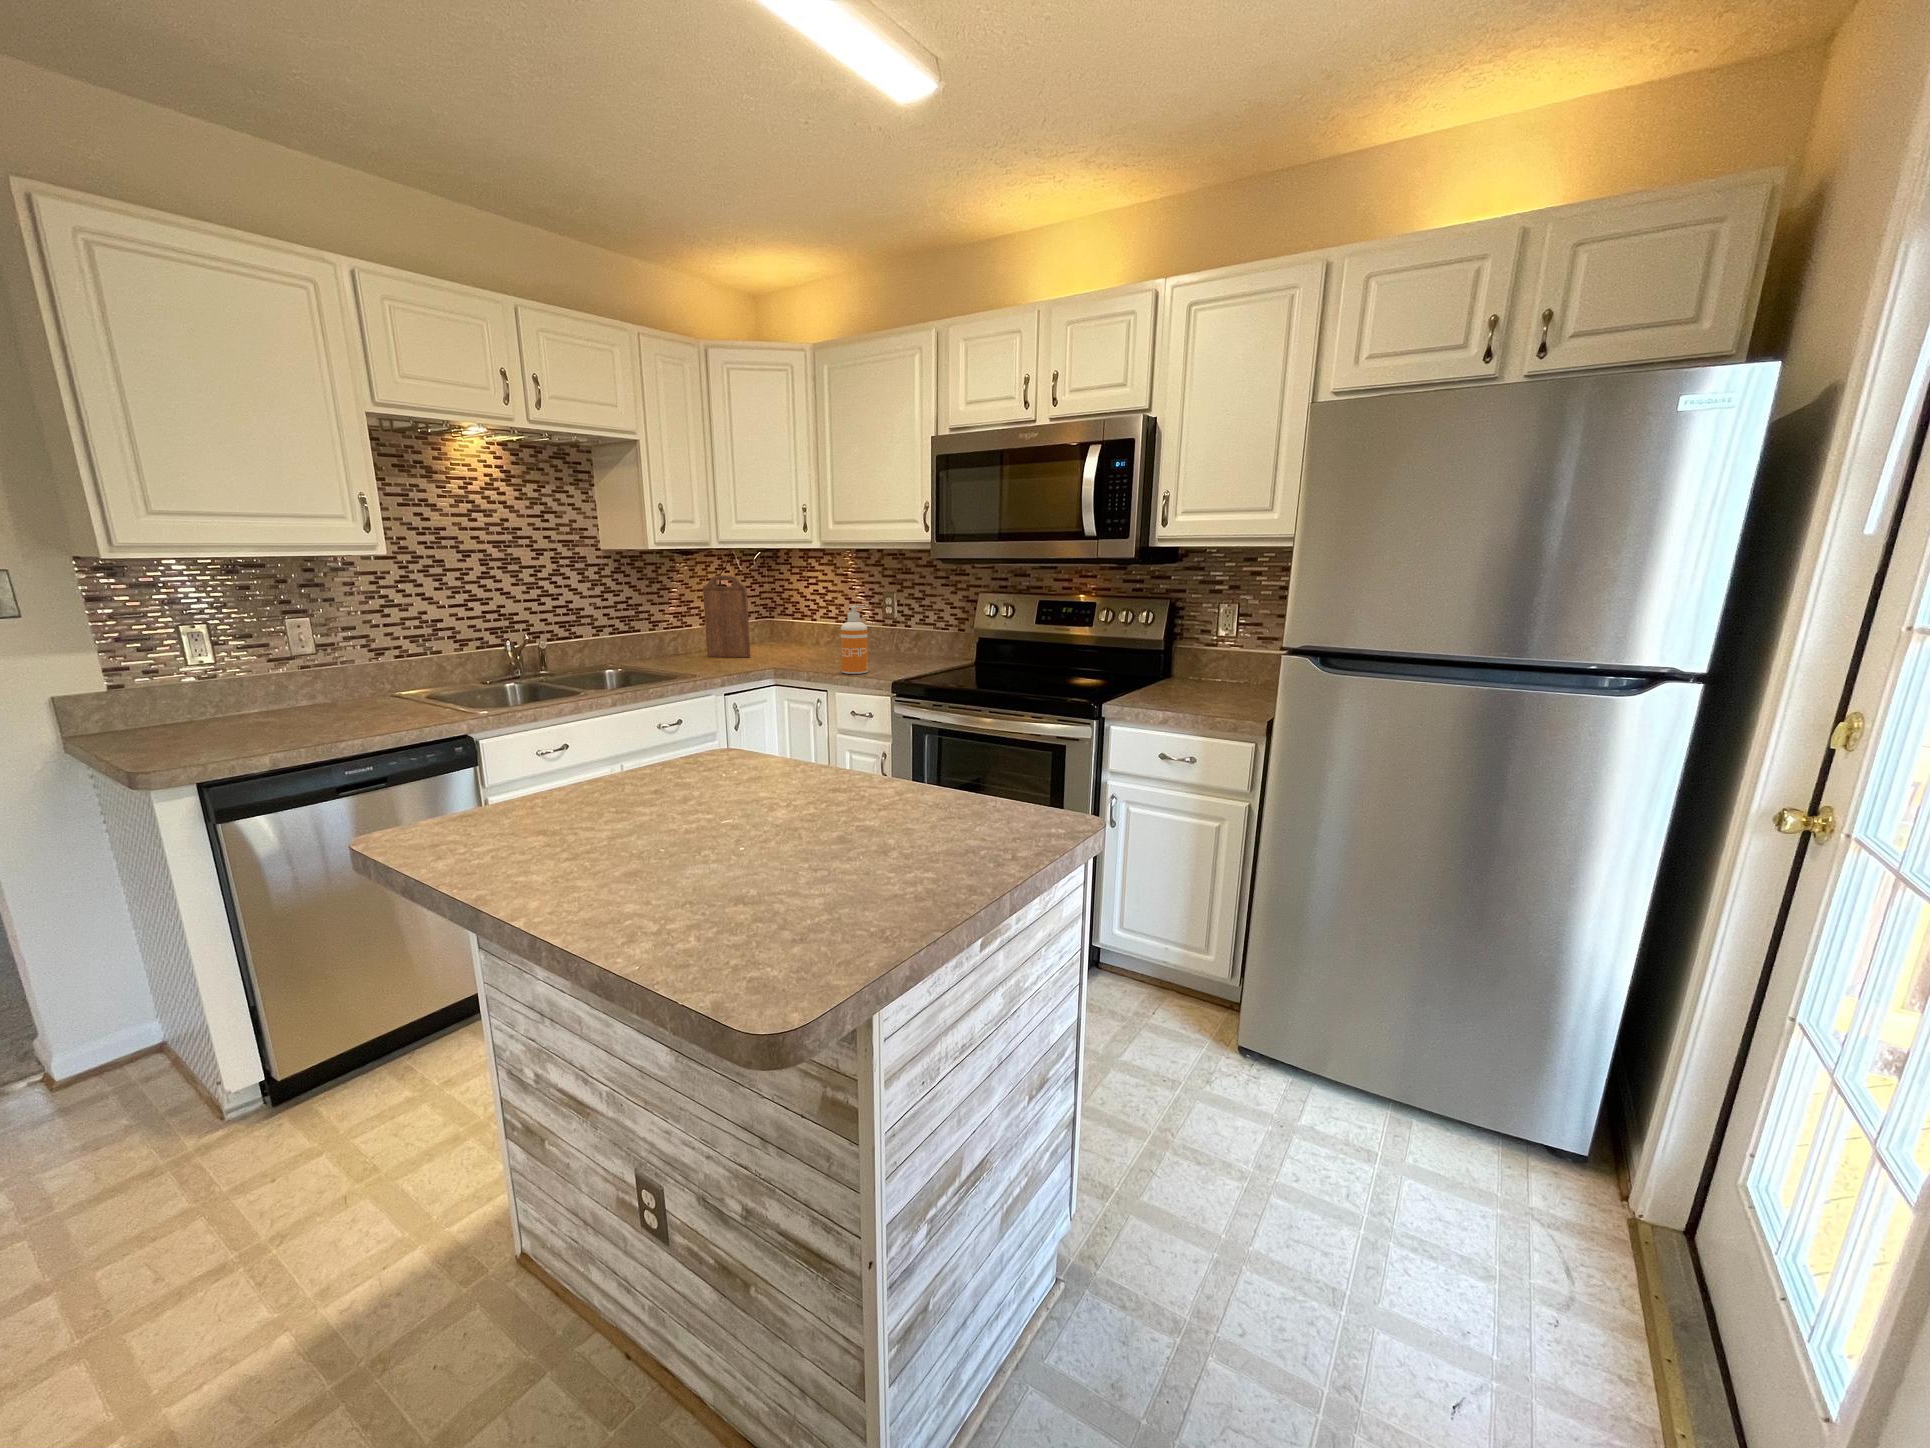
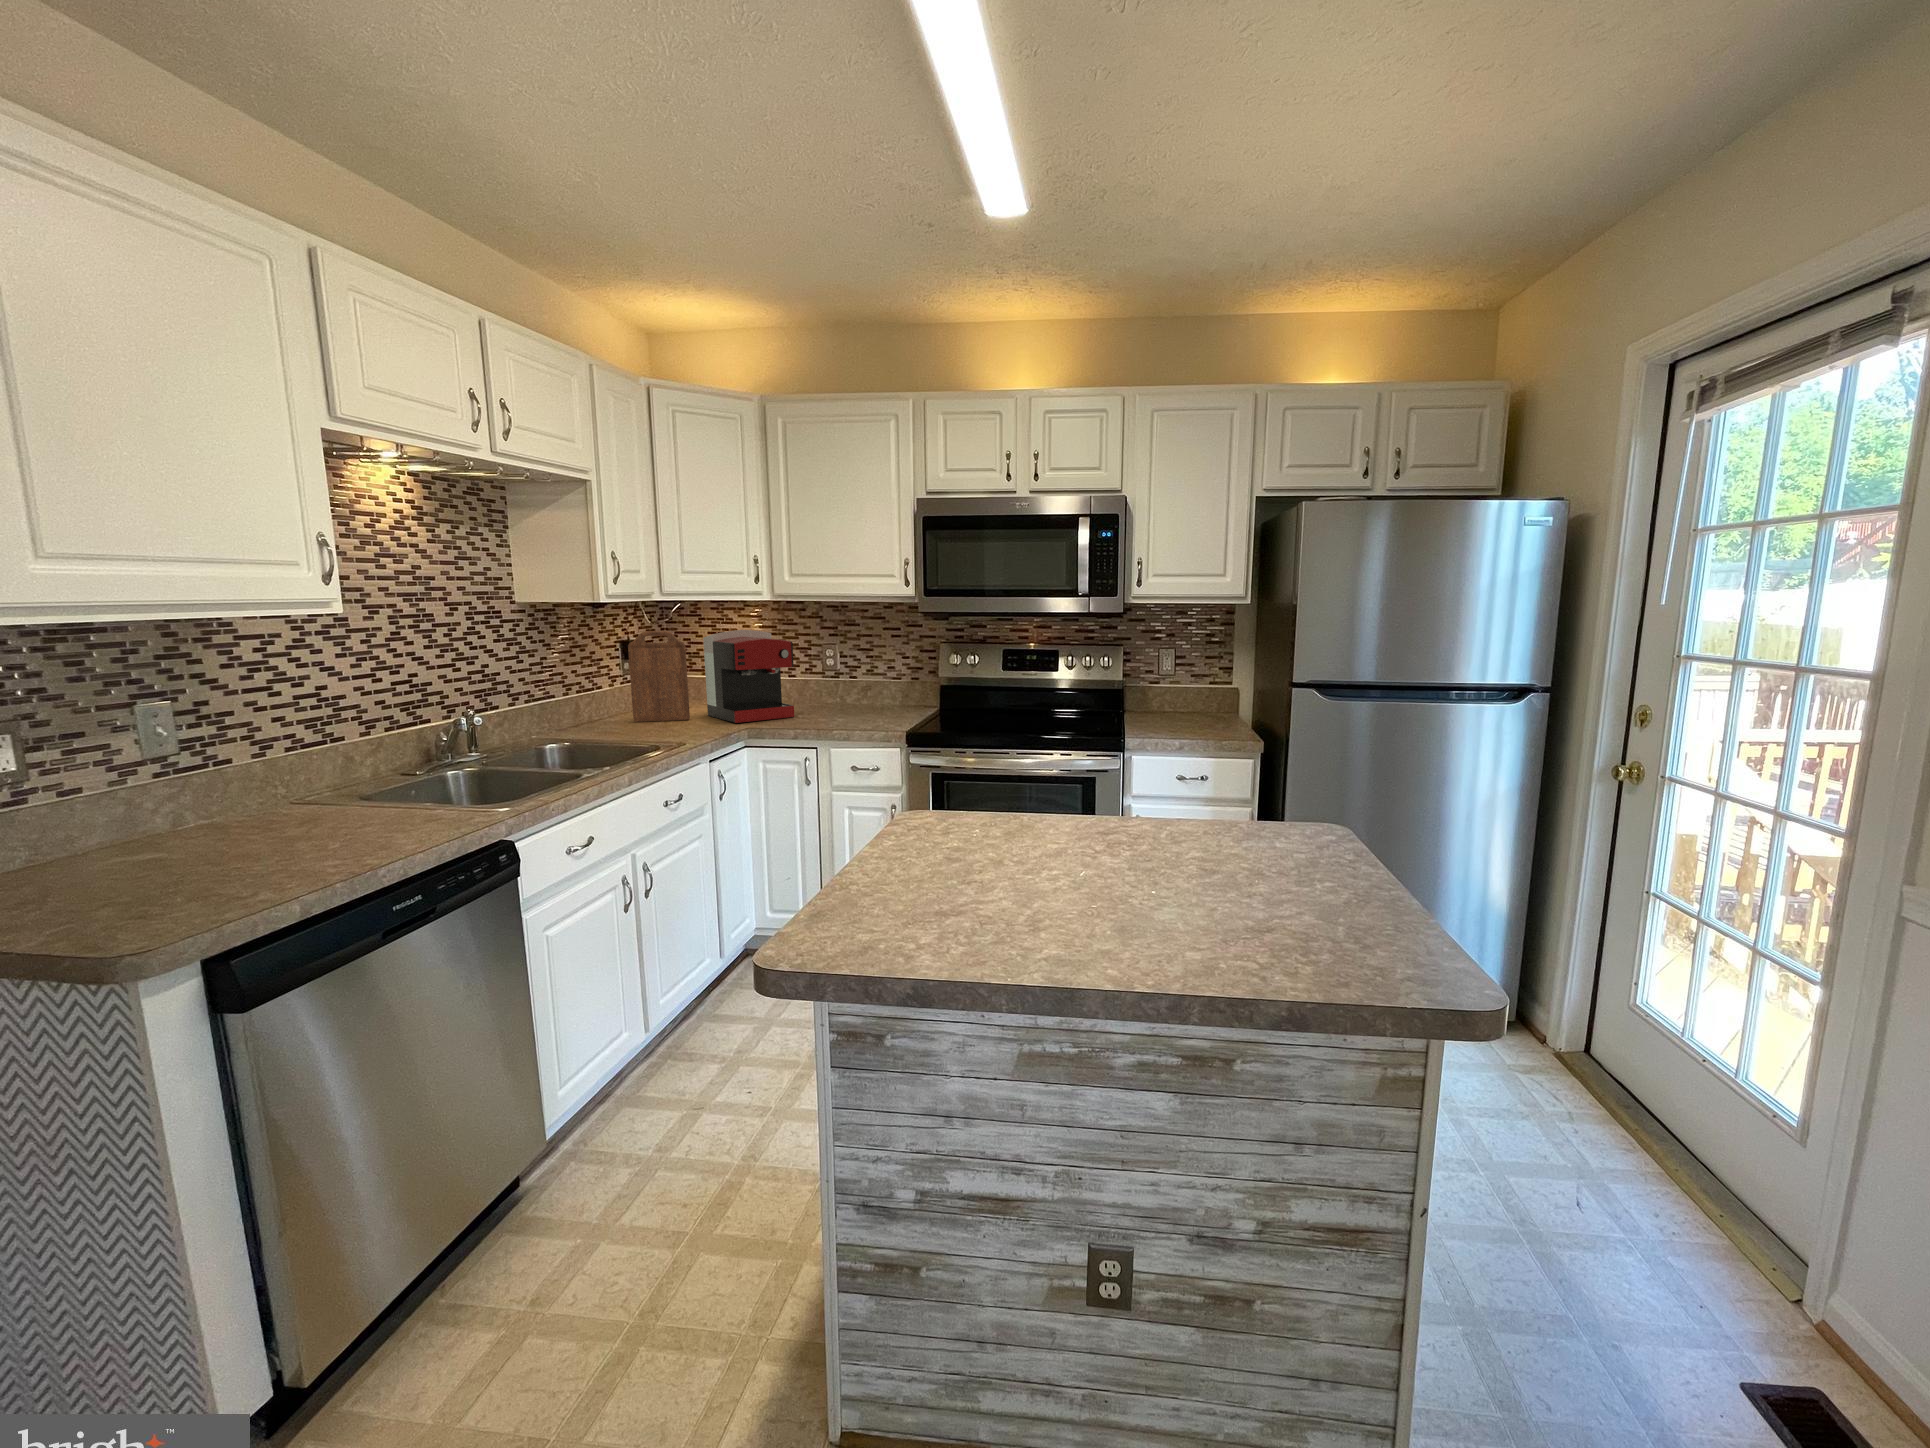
coffee maker: none [767,575,834,662] -> present [703,630,794,723]
soap dispenser: present [841,606,868,674] -> none [832,662,860,730]

